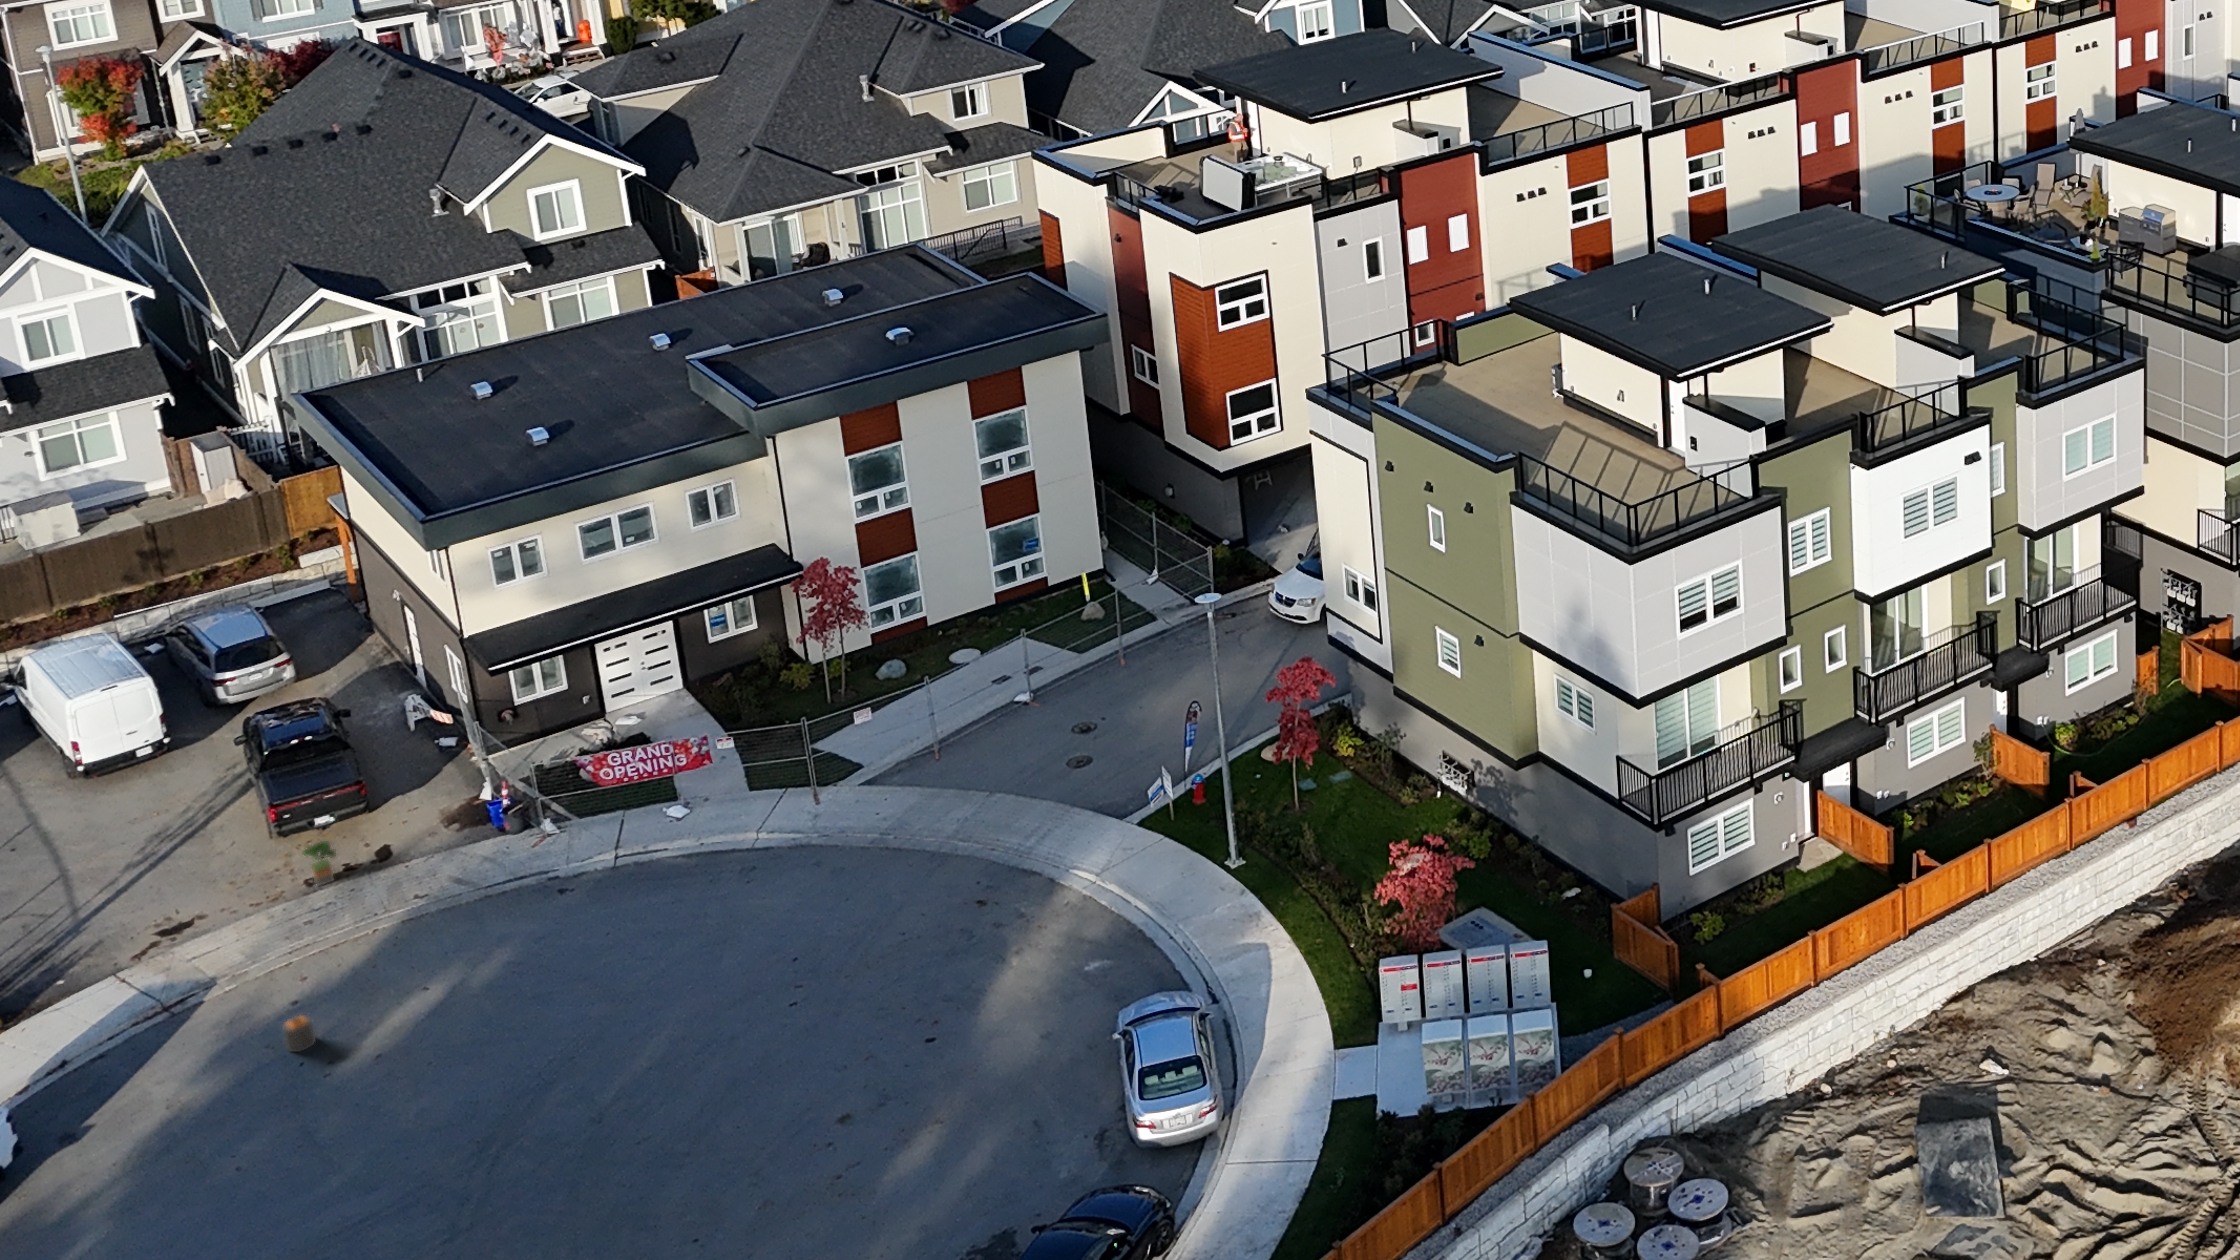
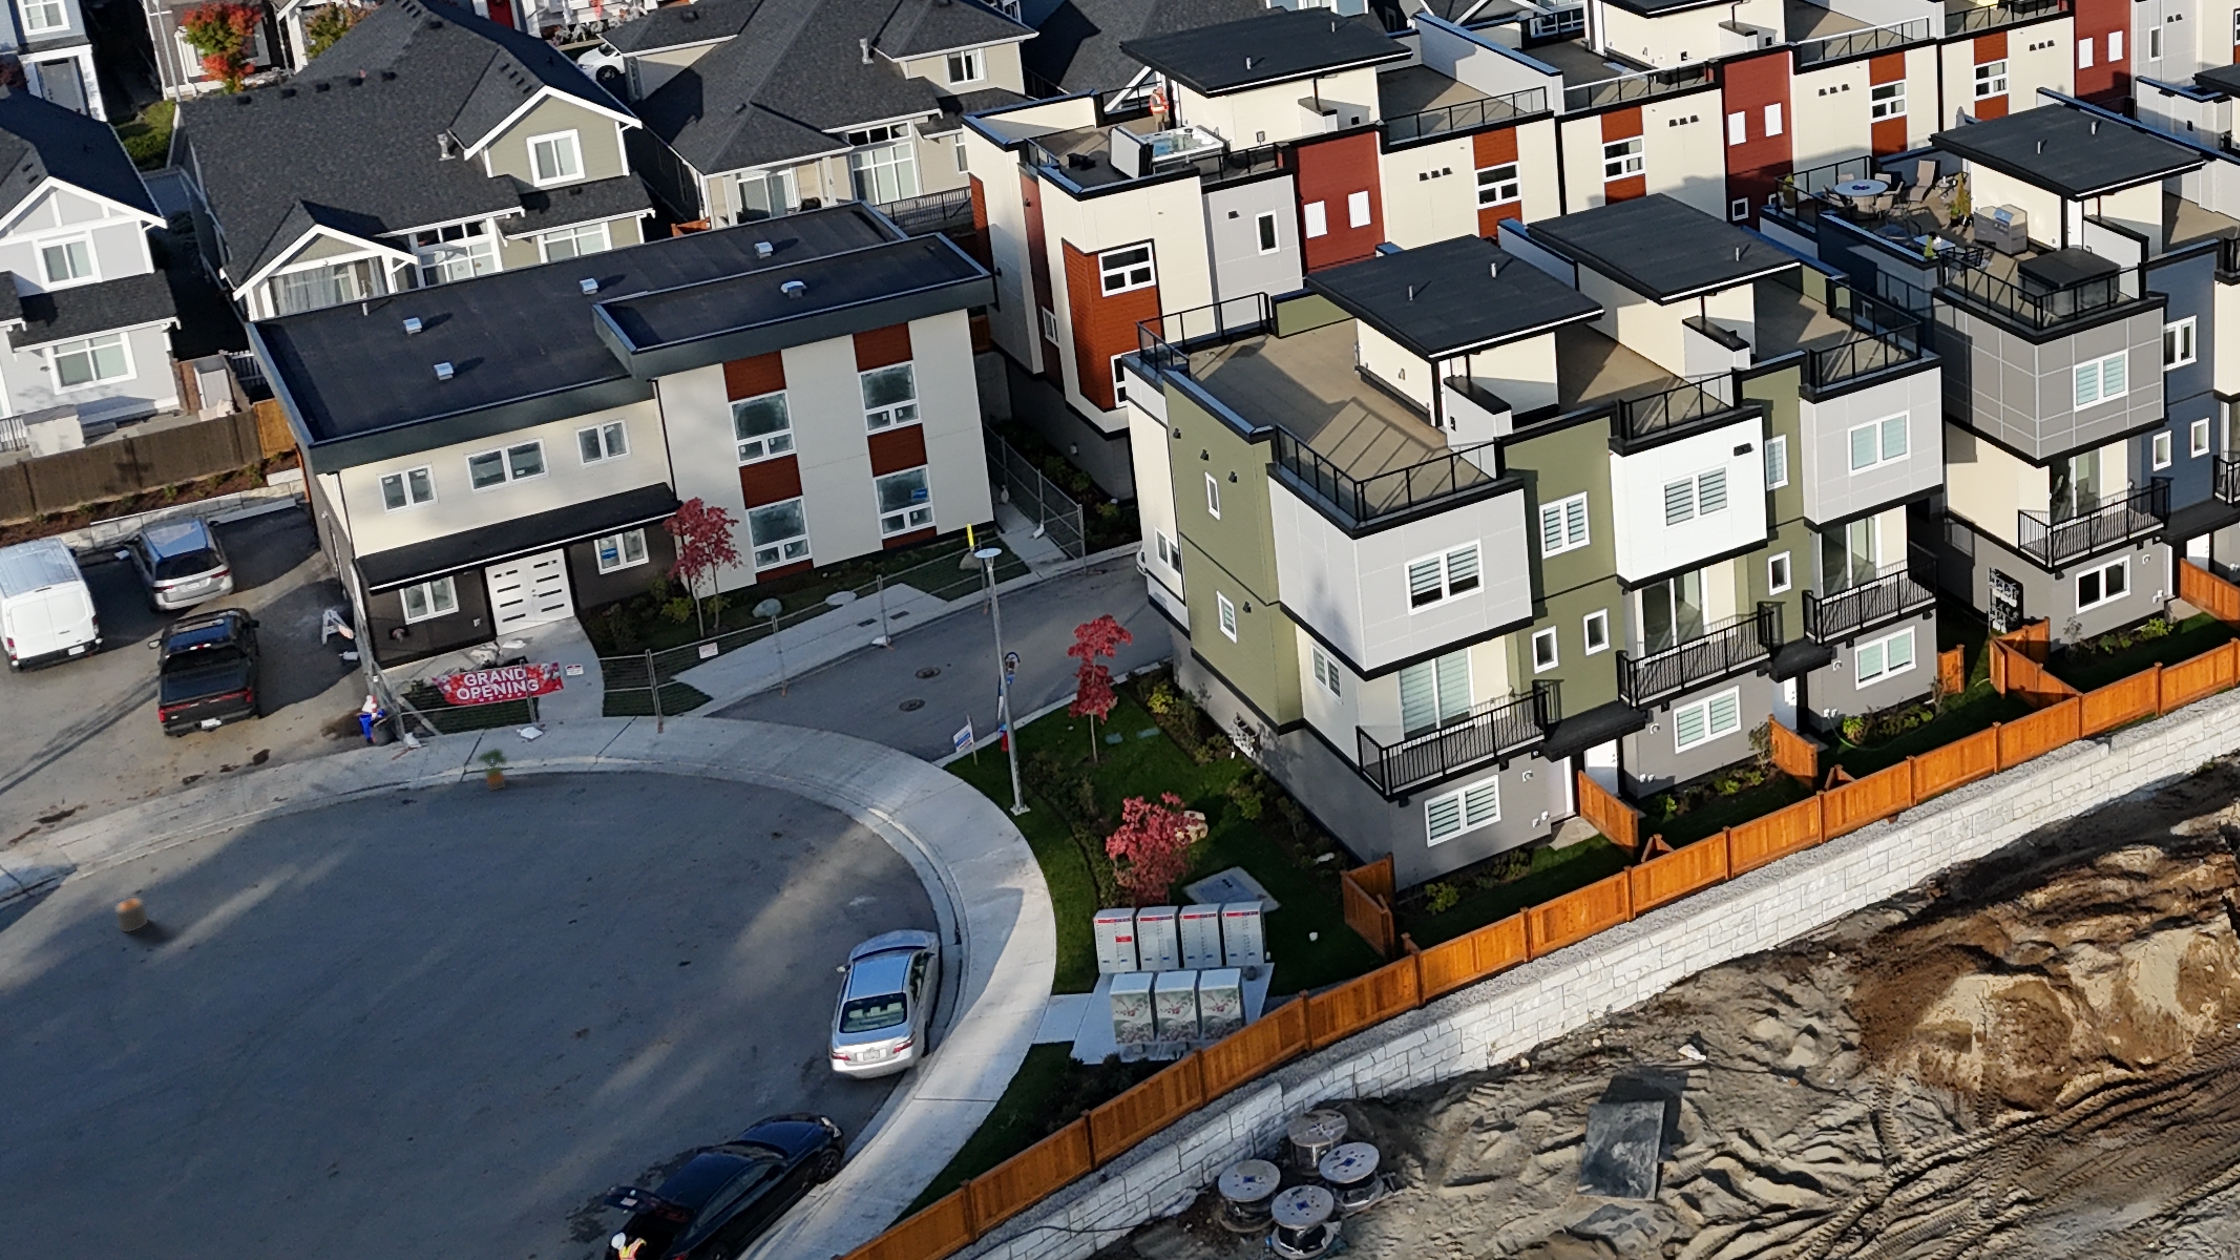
potted tree: present [302,841,336,886] -> present [478,748,507,790]

